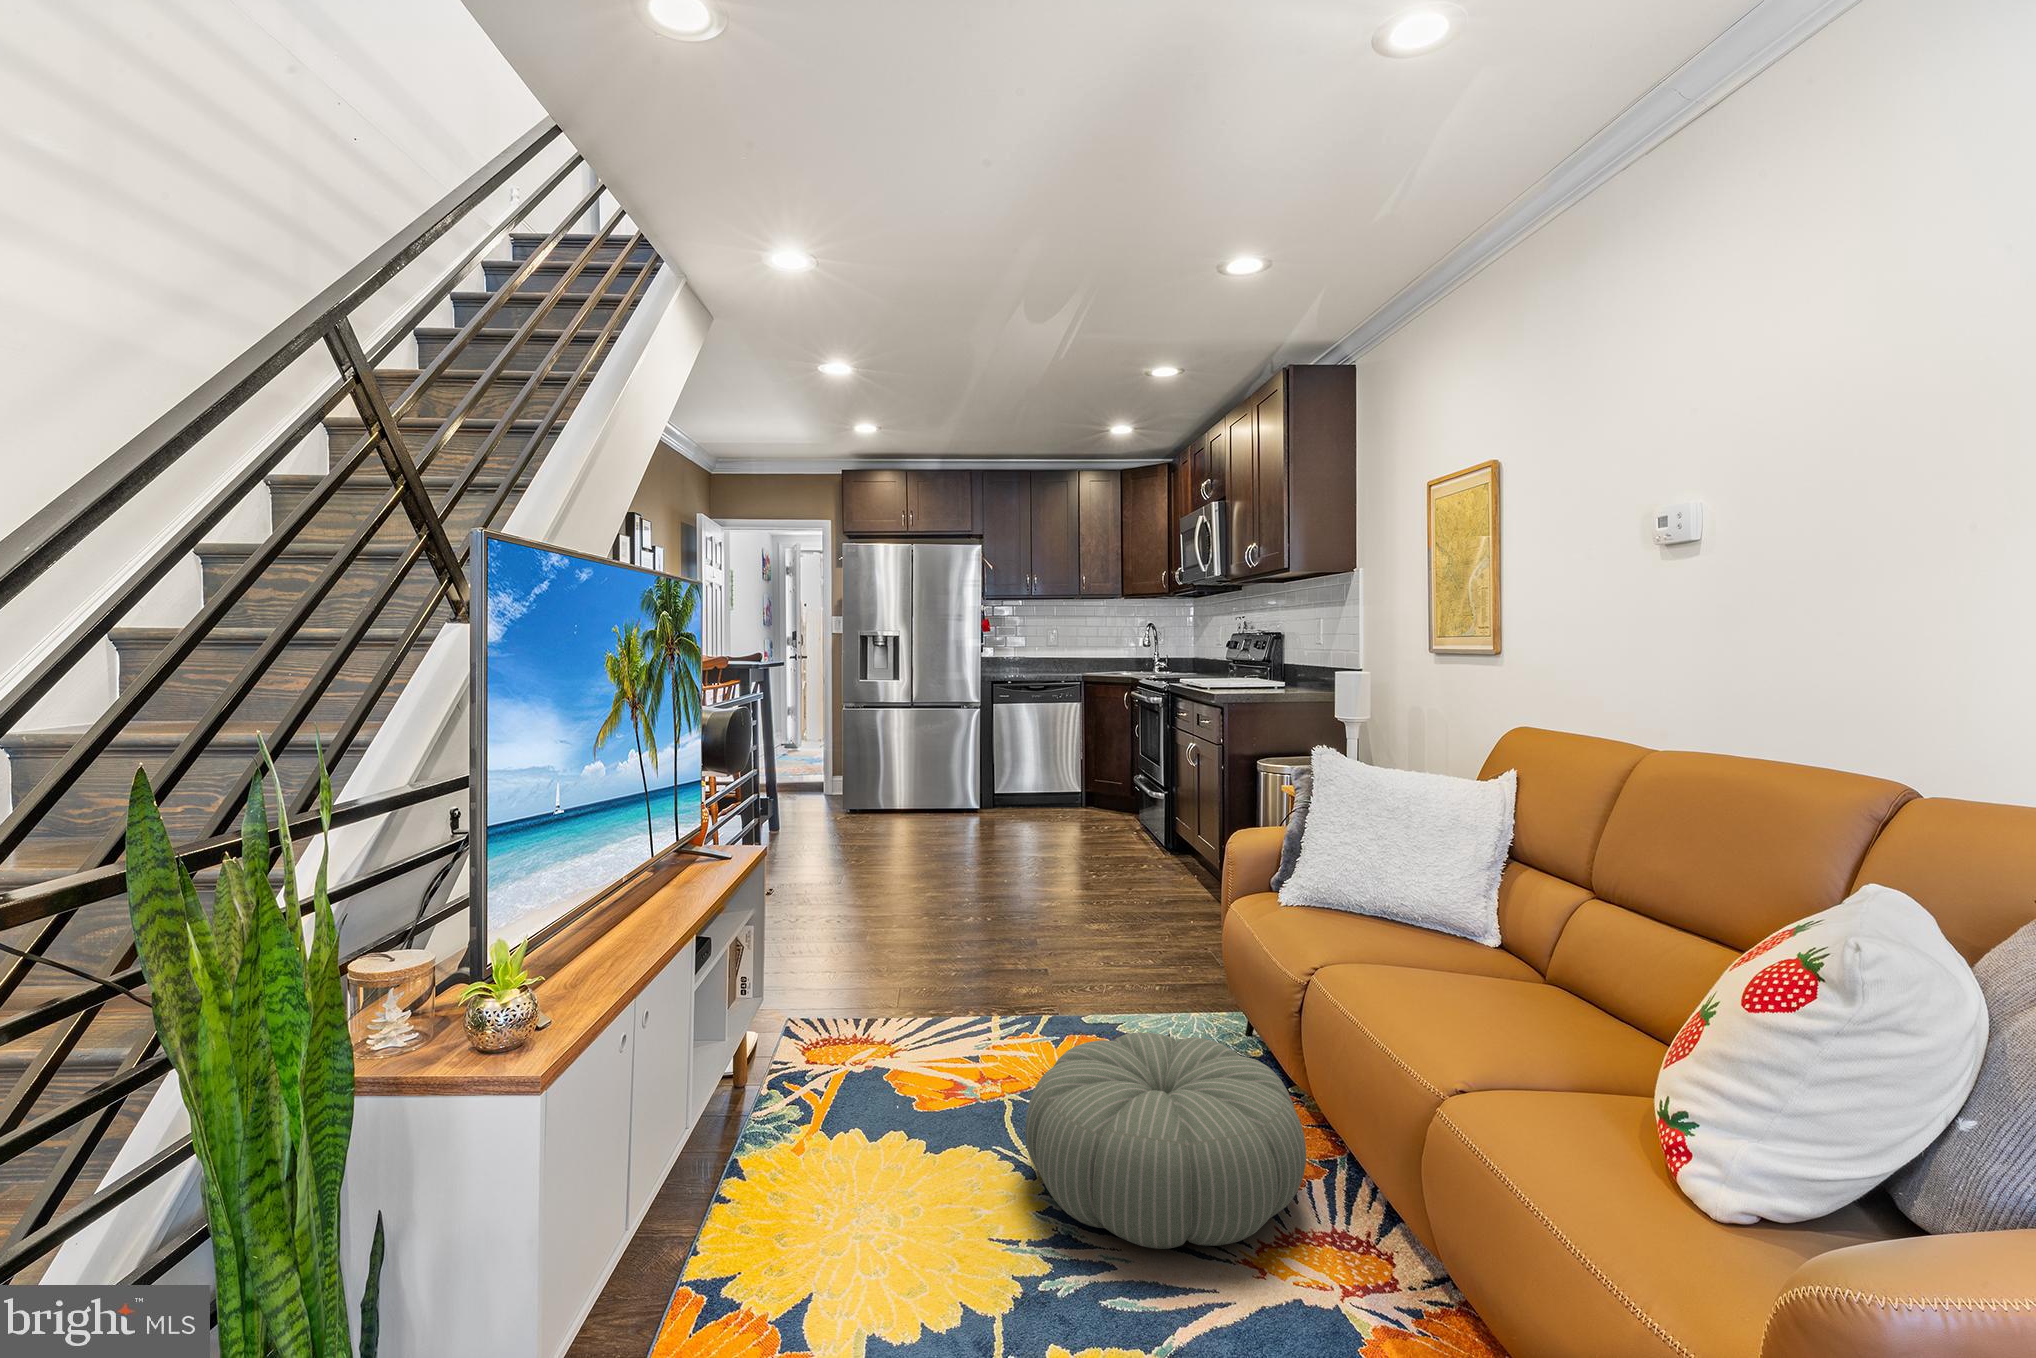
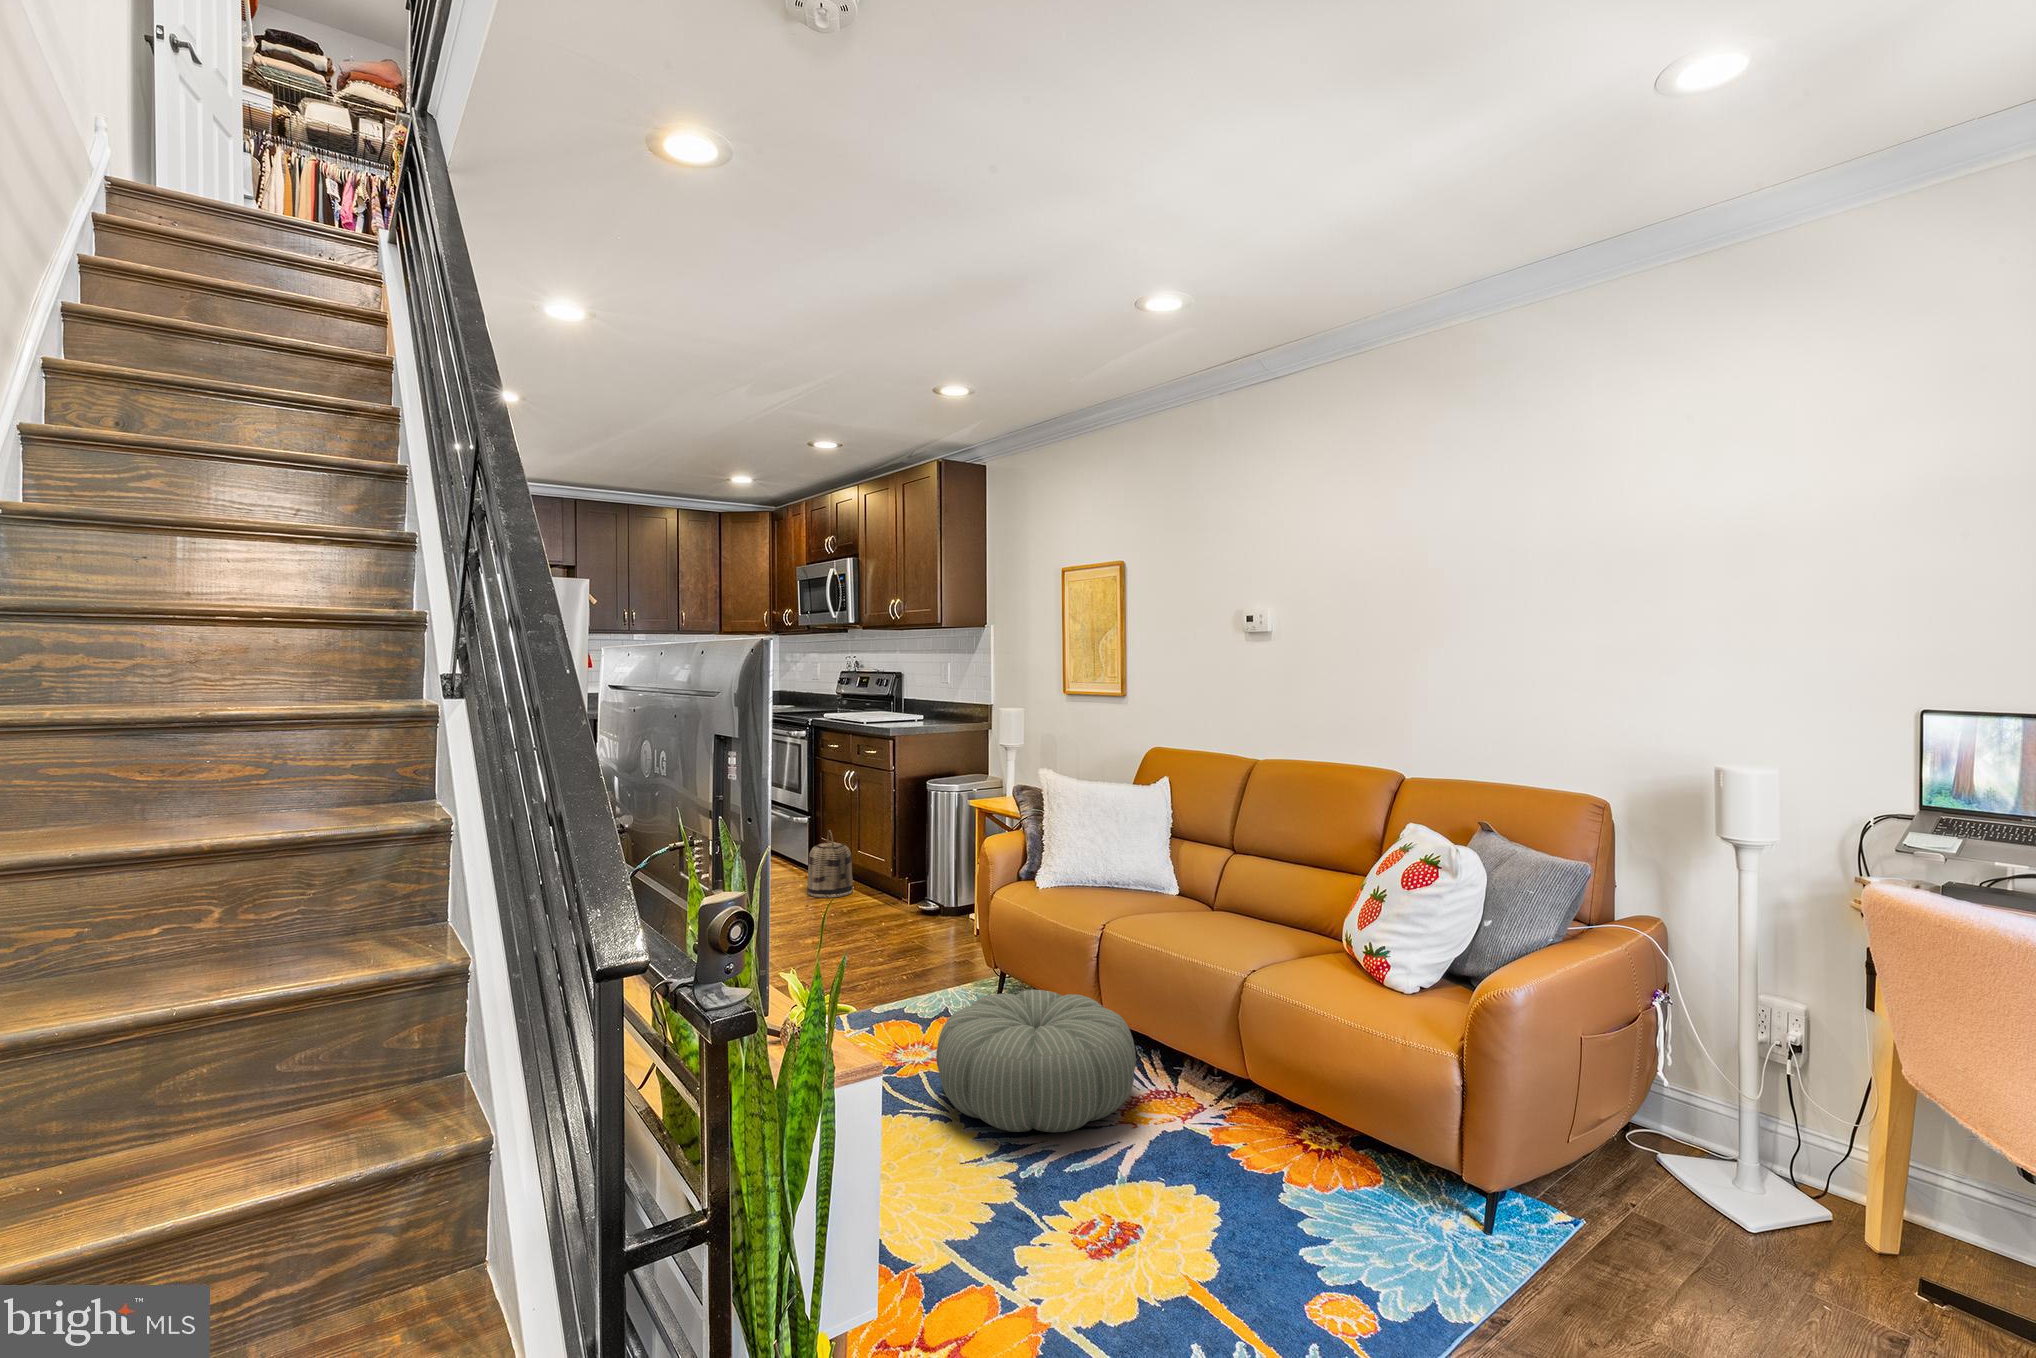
basket: none [1145,808,1197,885] -> present [807,830,853,898]

